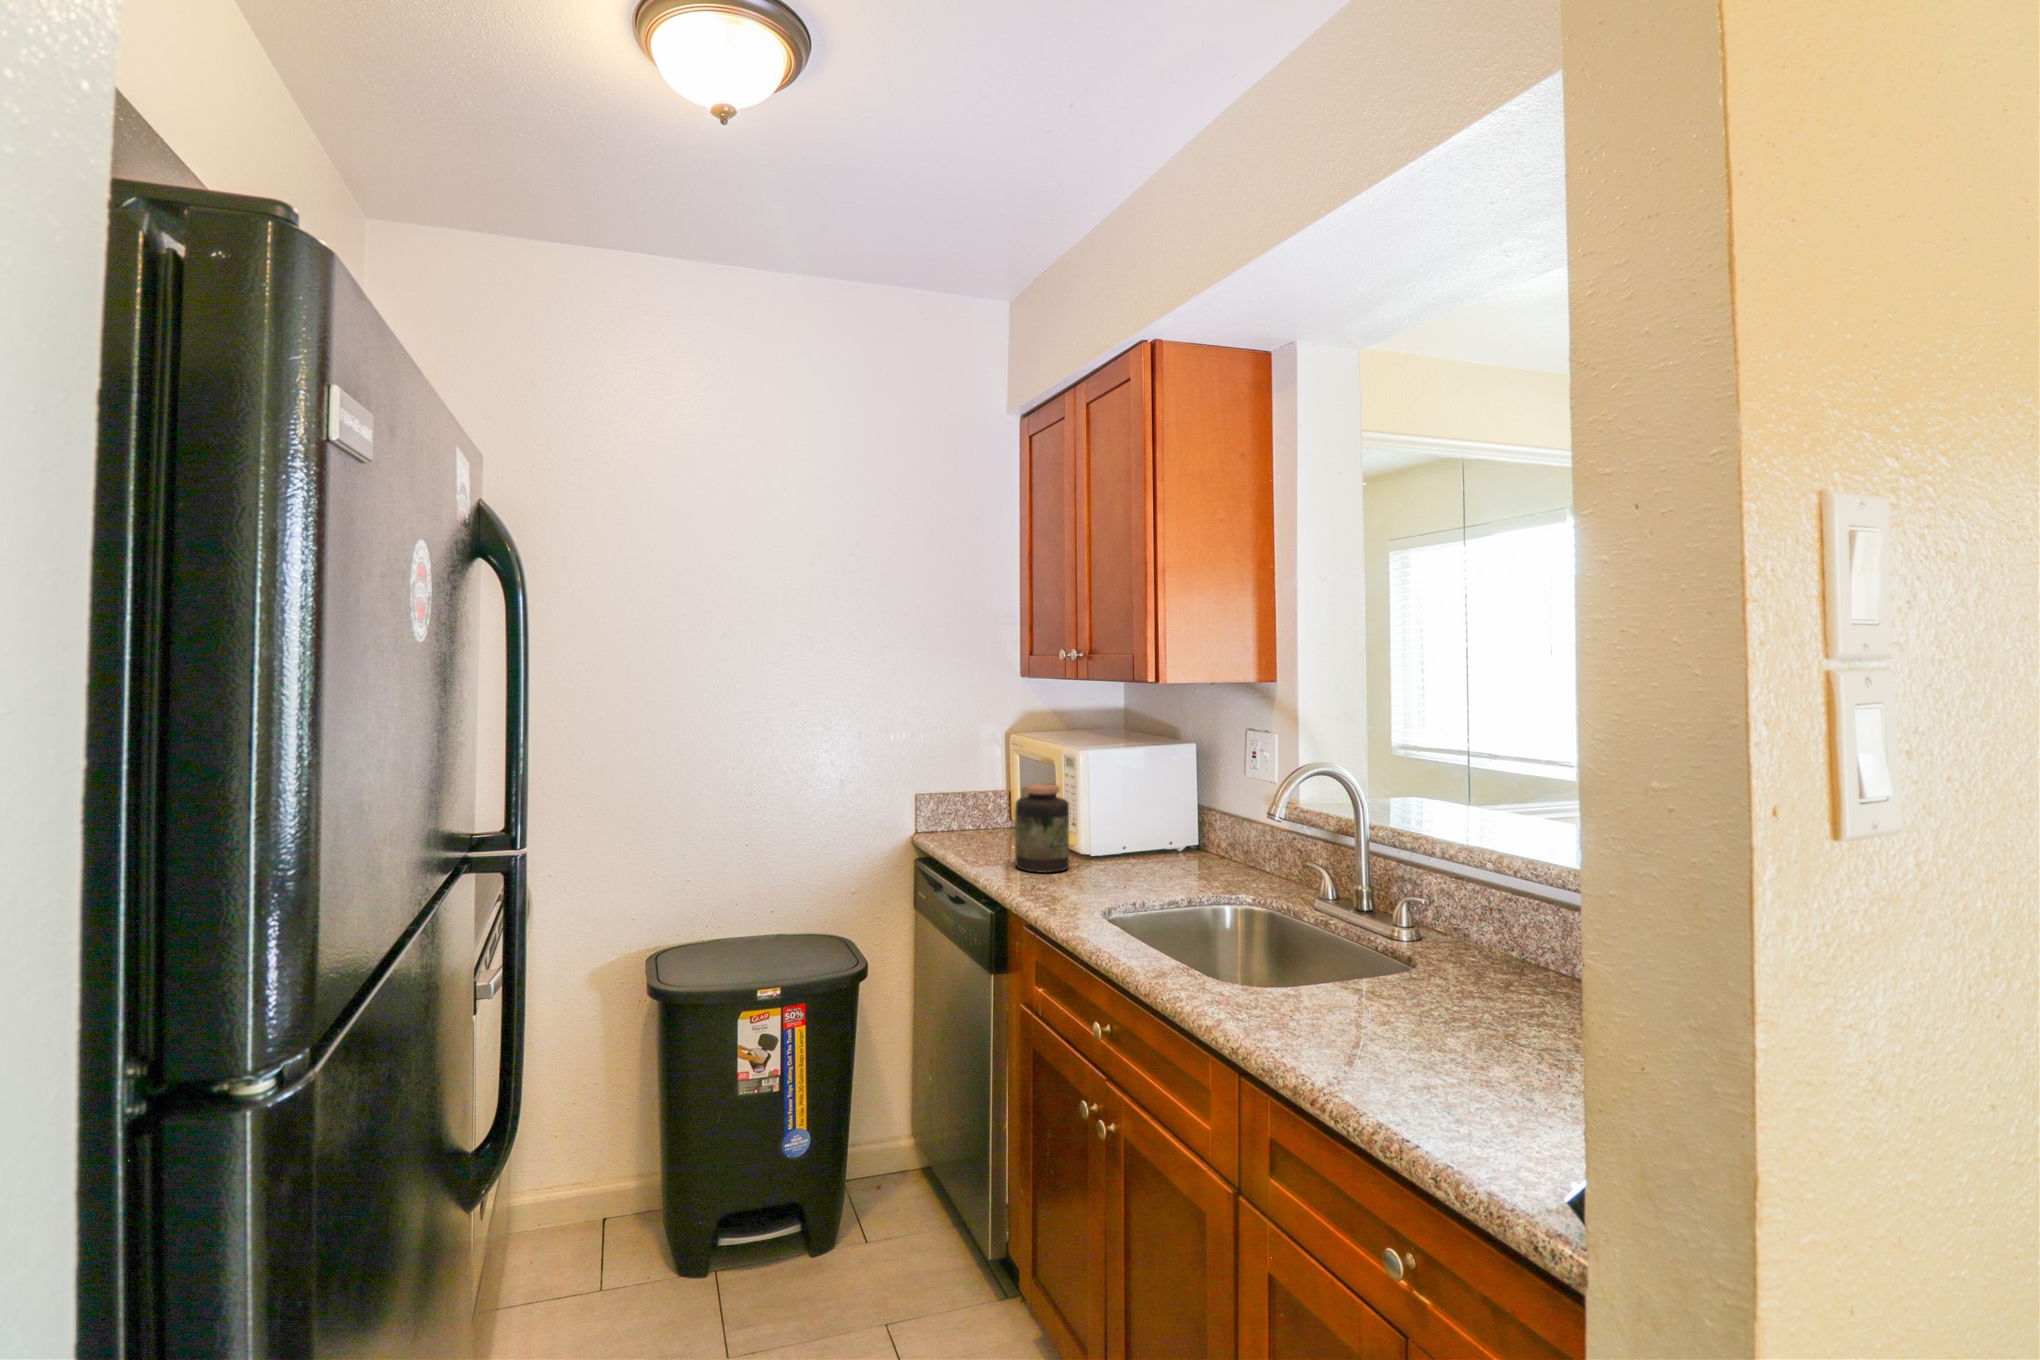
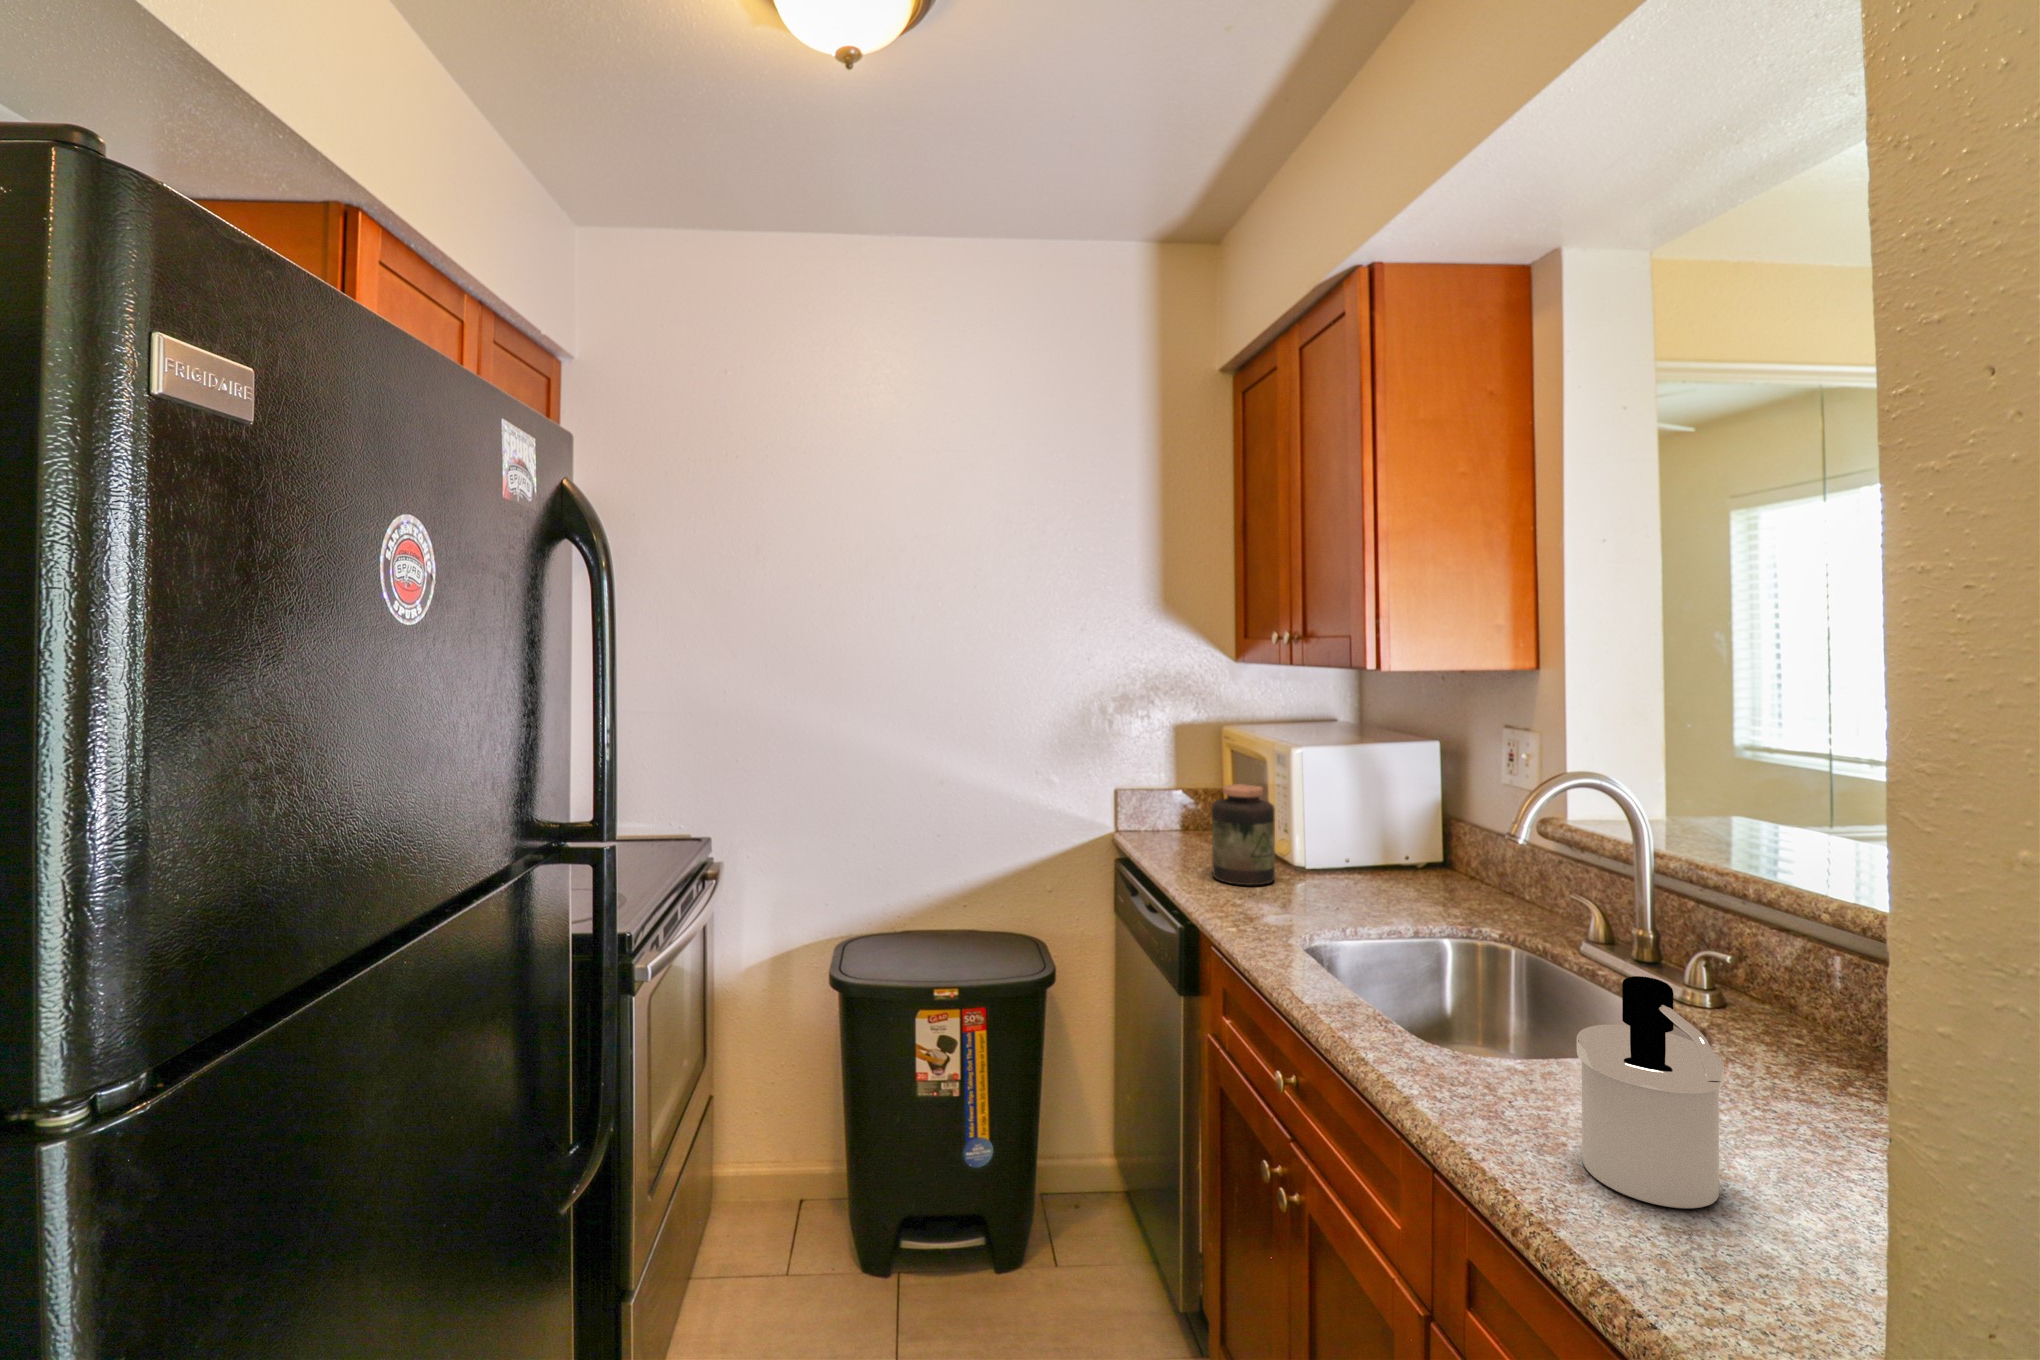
soap dispenser: none [1345,902,1452,1073] -> present [1577,976,1724,1208]

